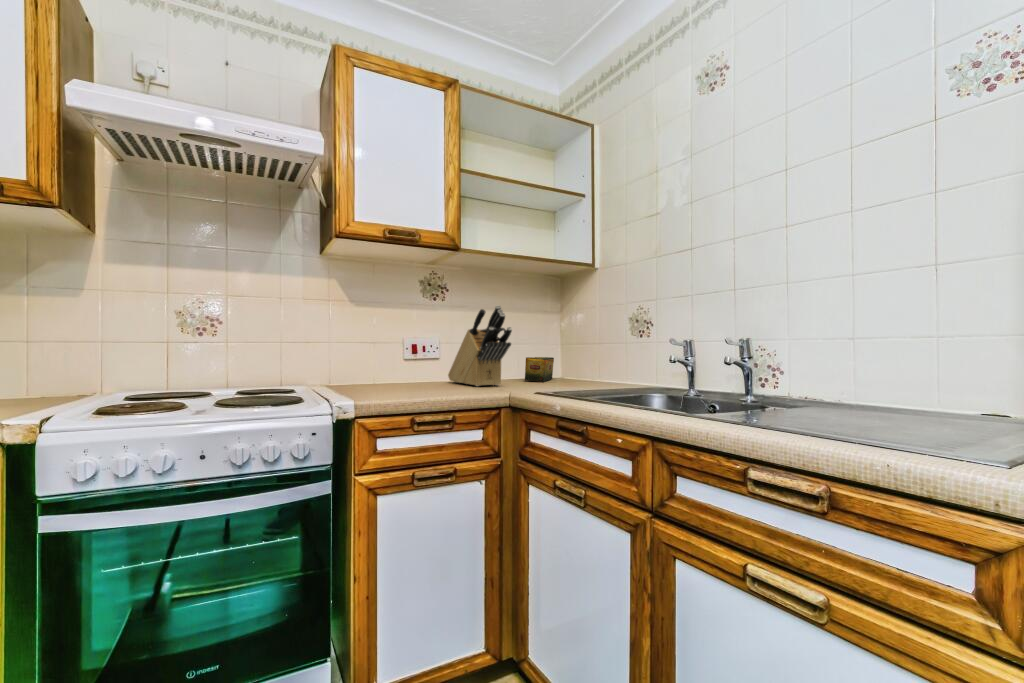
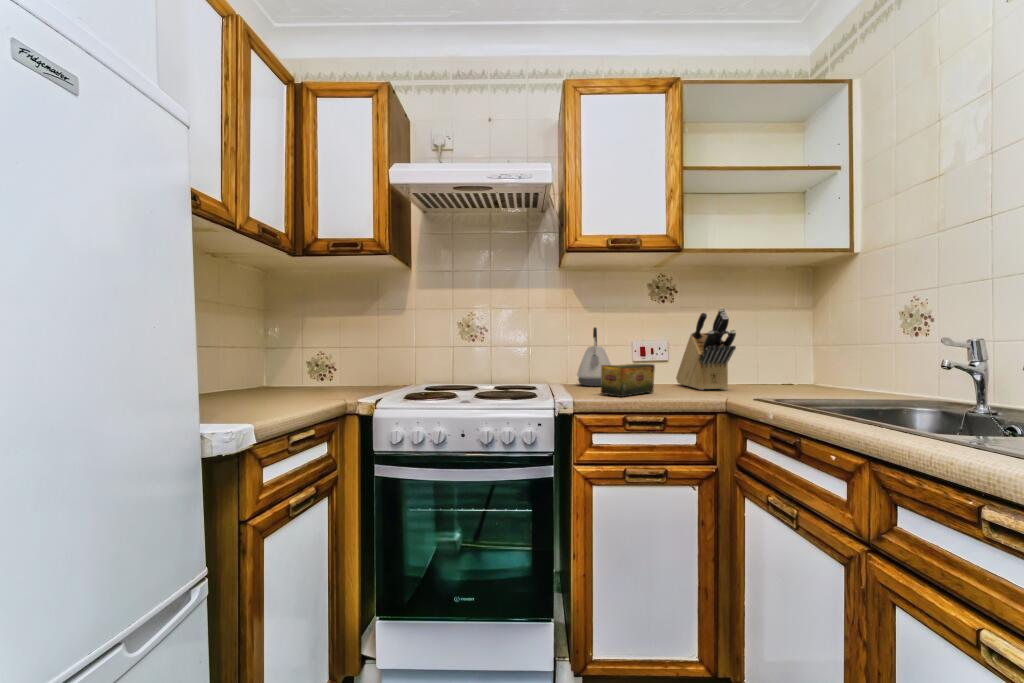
kettle: none [343,319,386,386] -> present [577,327,611,386]
tea box: present [525,357,554,382] -> present [601,364,655,397]

